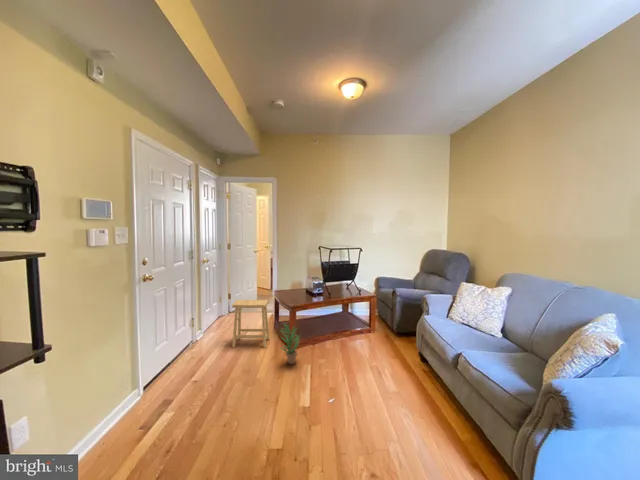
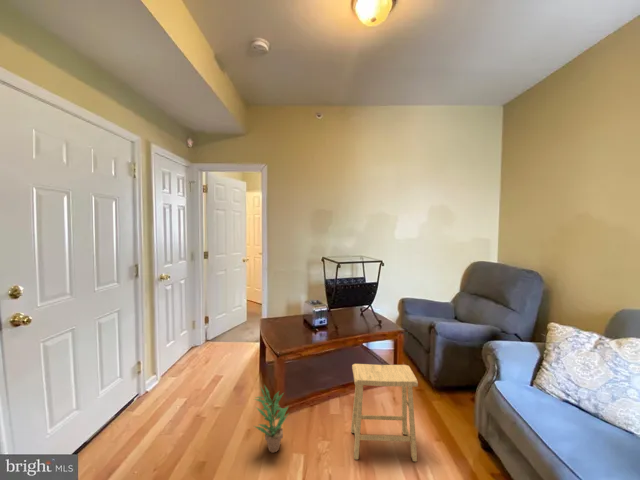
footstool: present [232,300,269,348] -> present [351,364,418,461]

